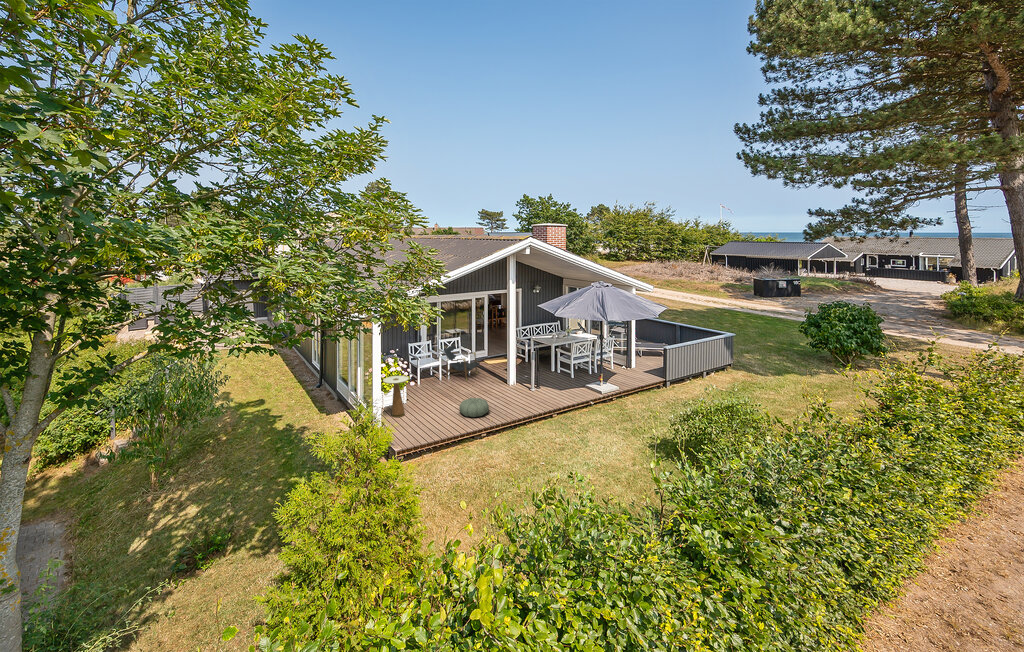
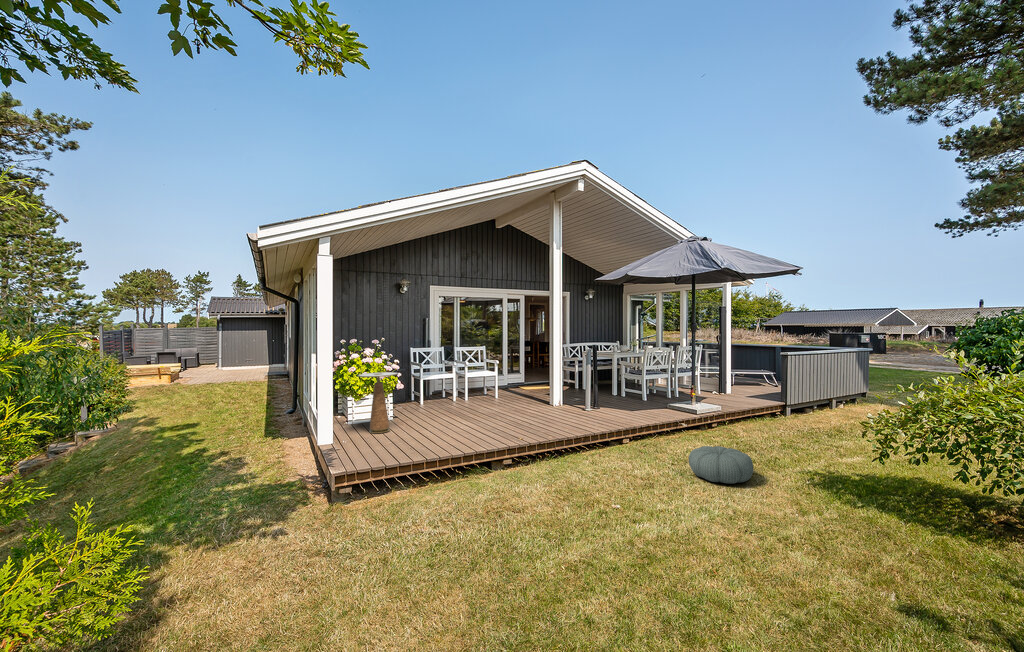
lounge chair: present [444,345,480,381] -> none [462,356,512,402]
pouf: present [459,398,489,417] -> present [689,446,753,484]

